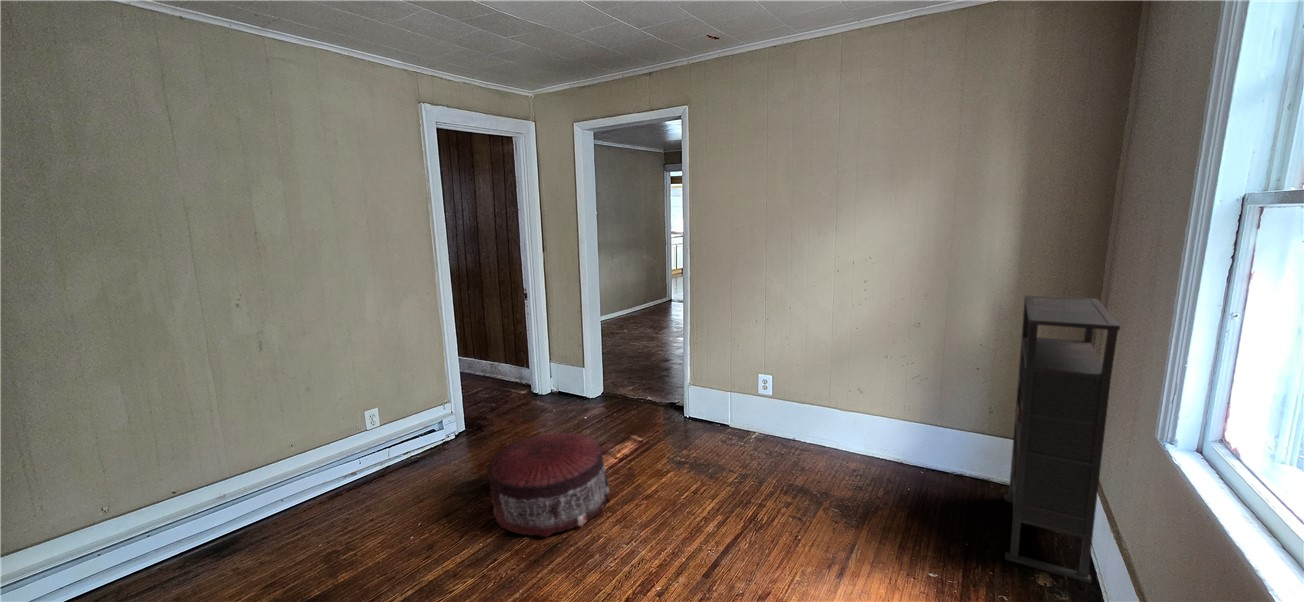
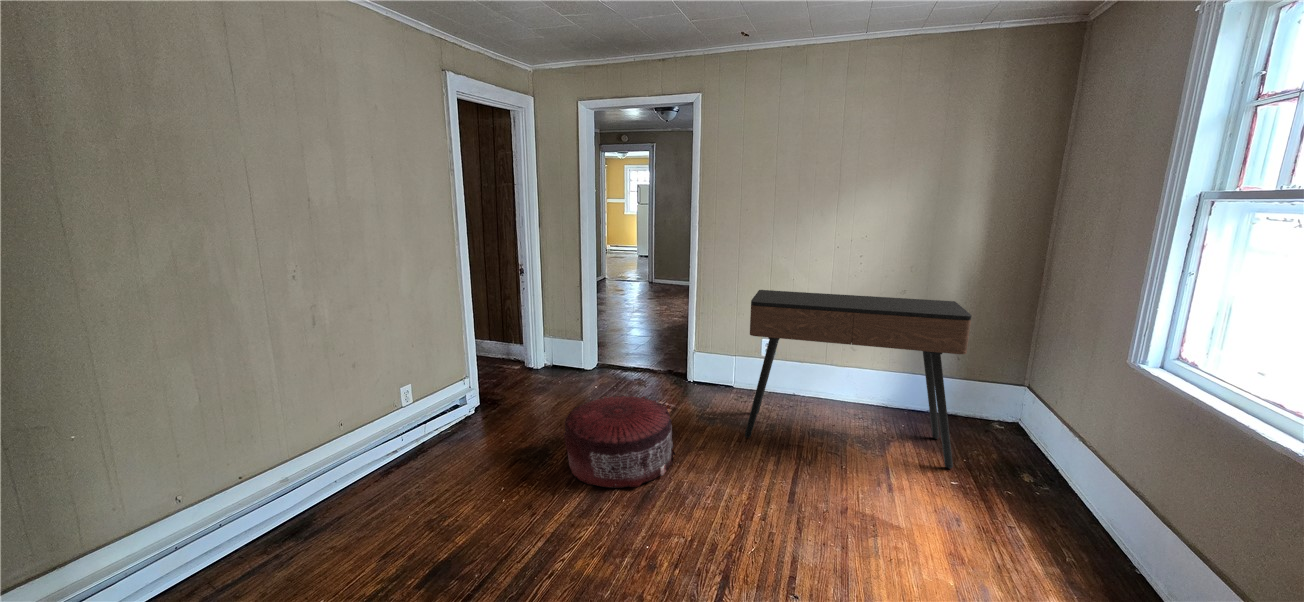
bookshelf: present [1005,296,1120,583] -> none [970,269,1086,475]
console table: none [700,319,959,556] -> present [745,290,972,469]

